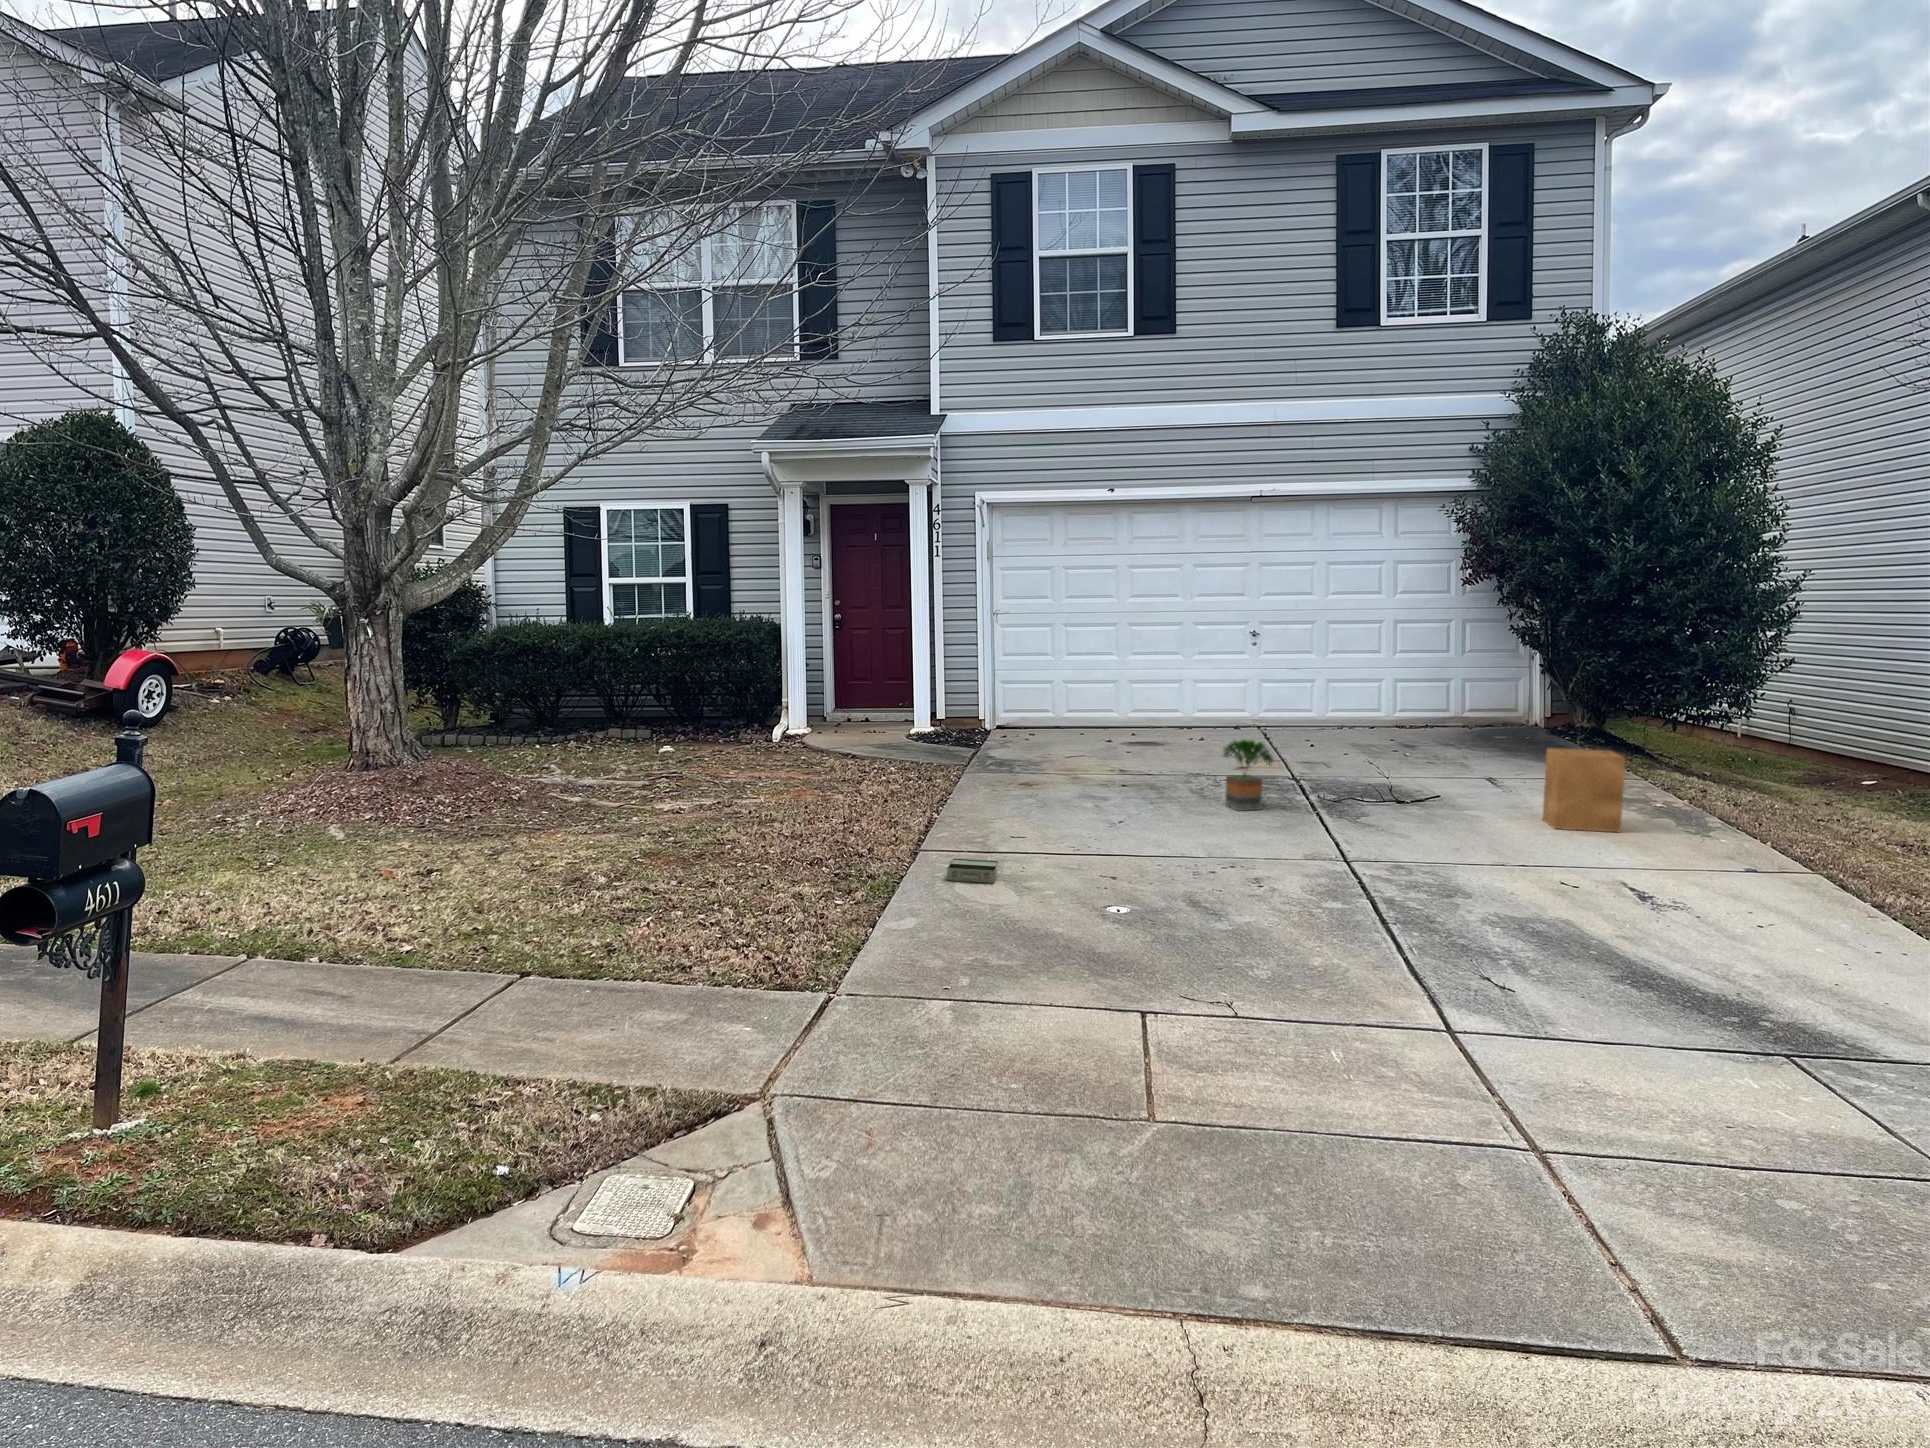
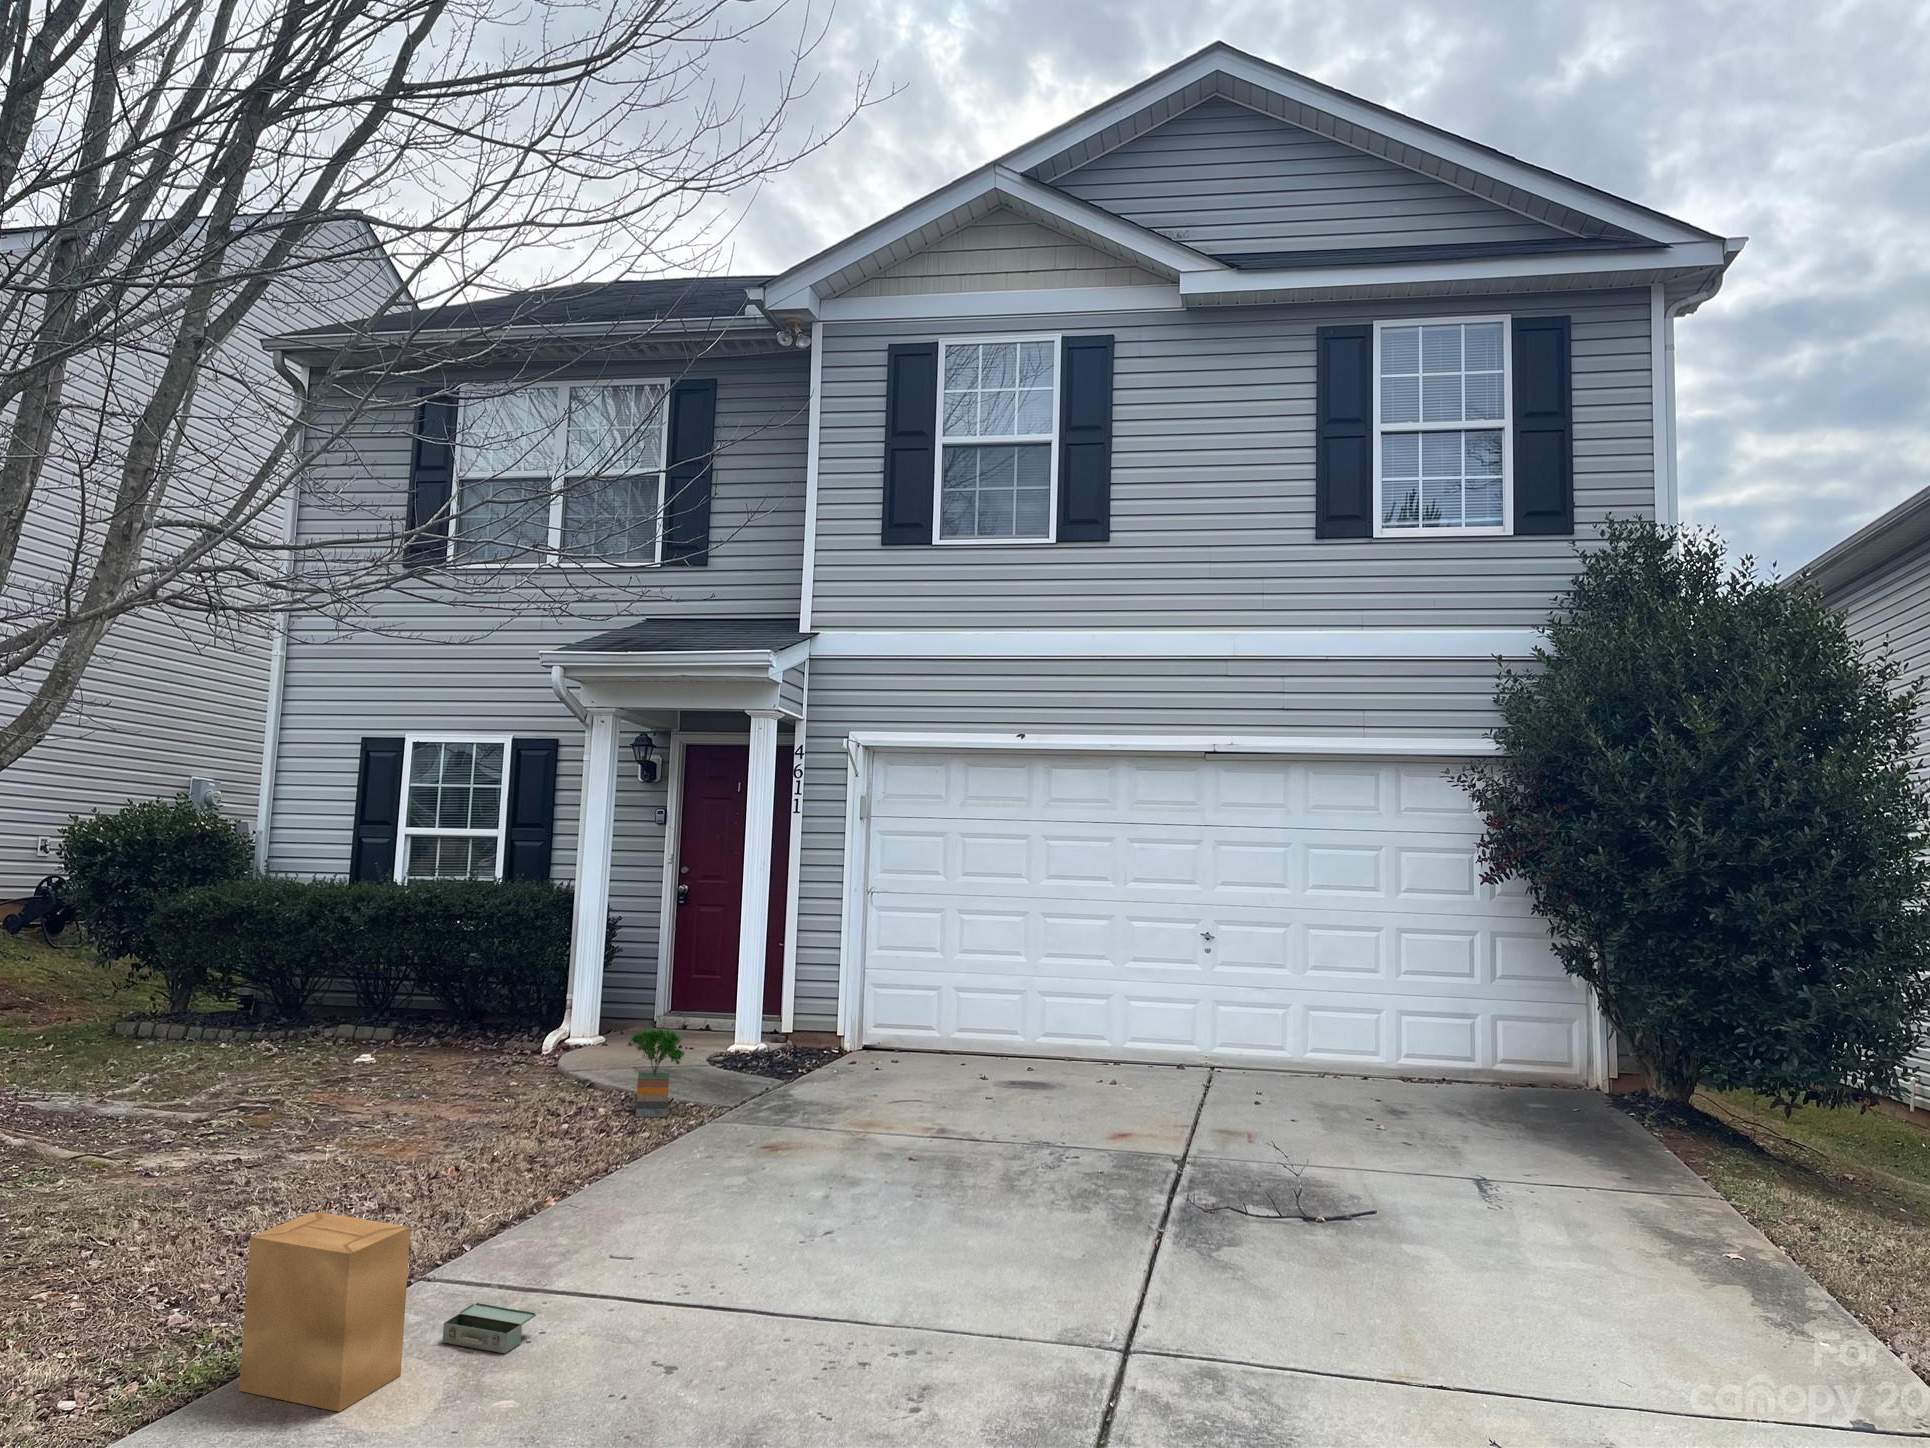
potted tree: present [1223,740,1274,811] -> present [630,1029,685,1117]
cardboard box: present [1542,748,1626,832] -> present [239,1211,410,1412]

